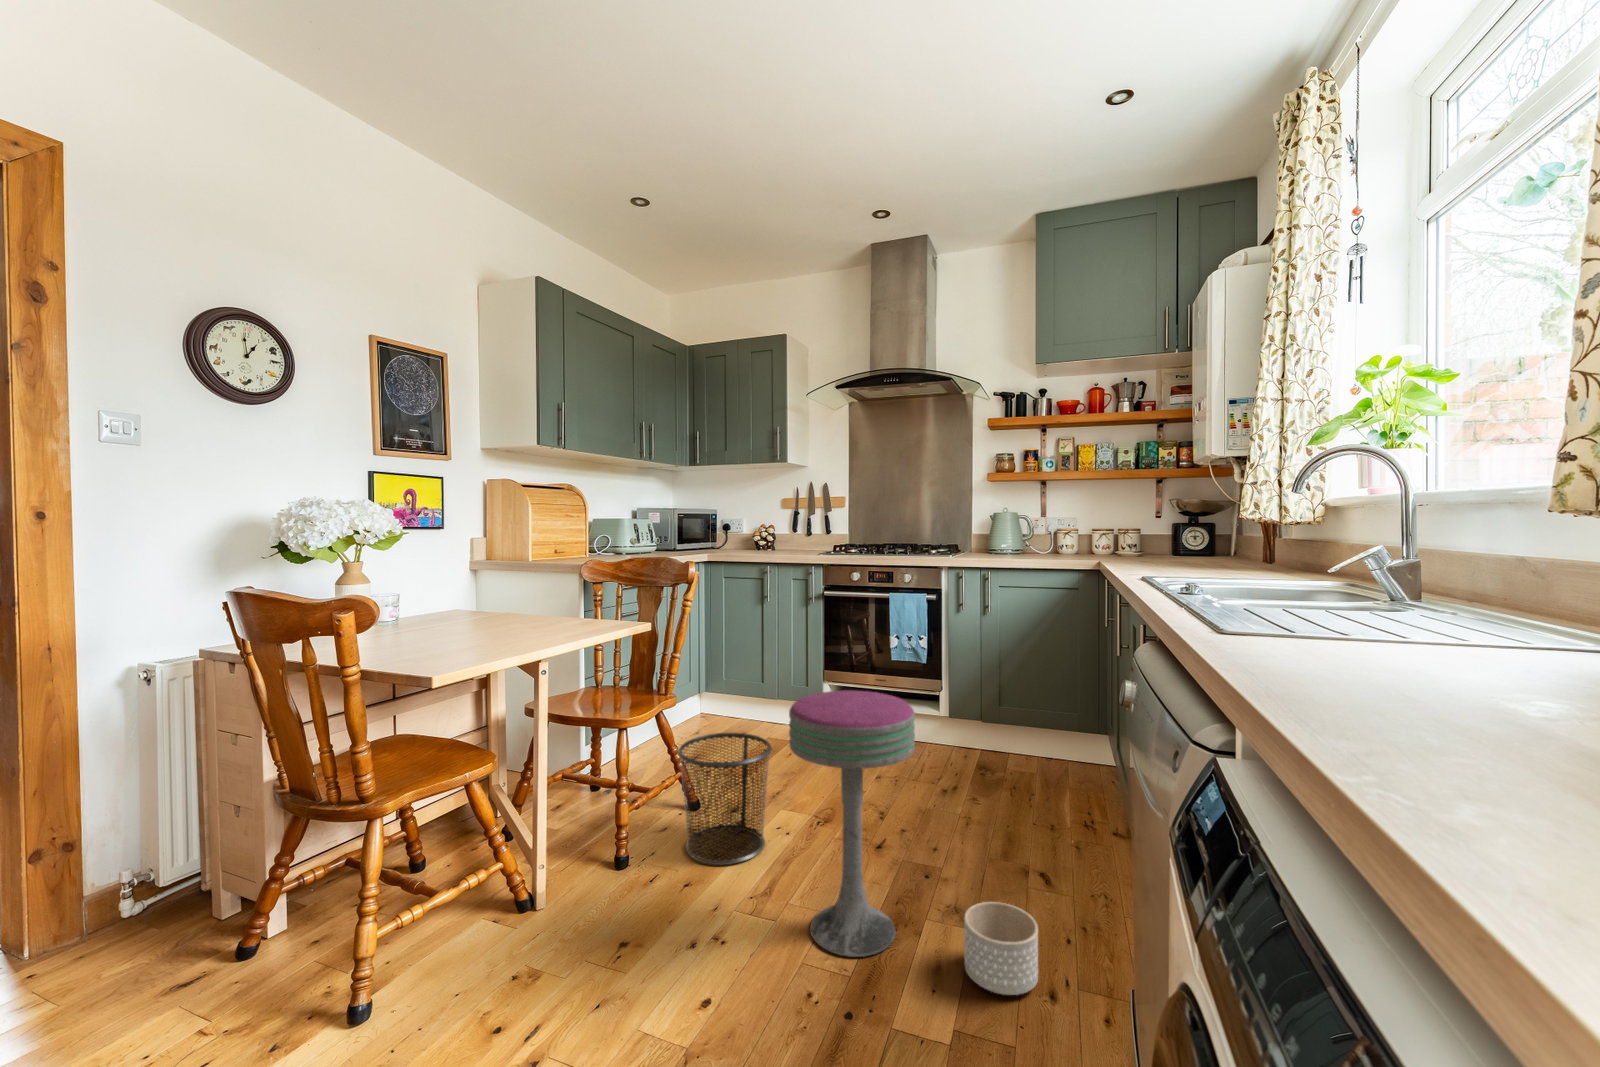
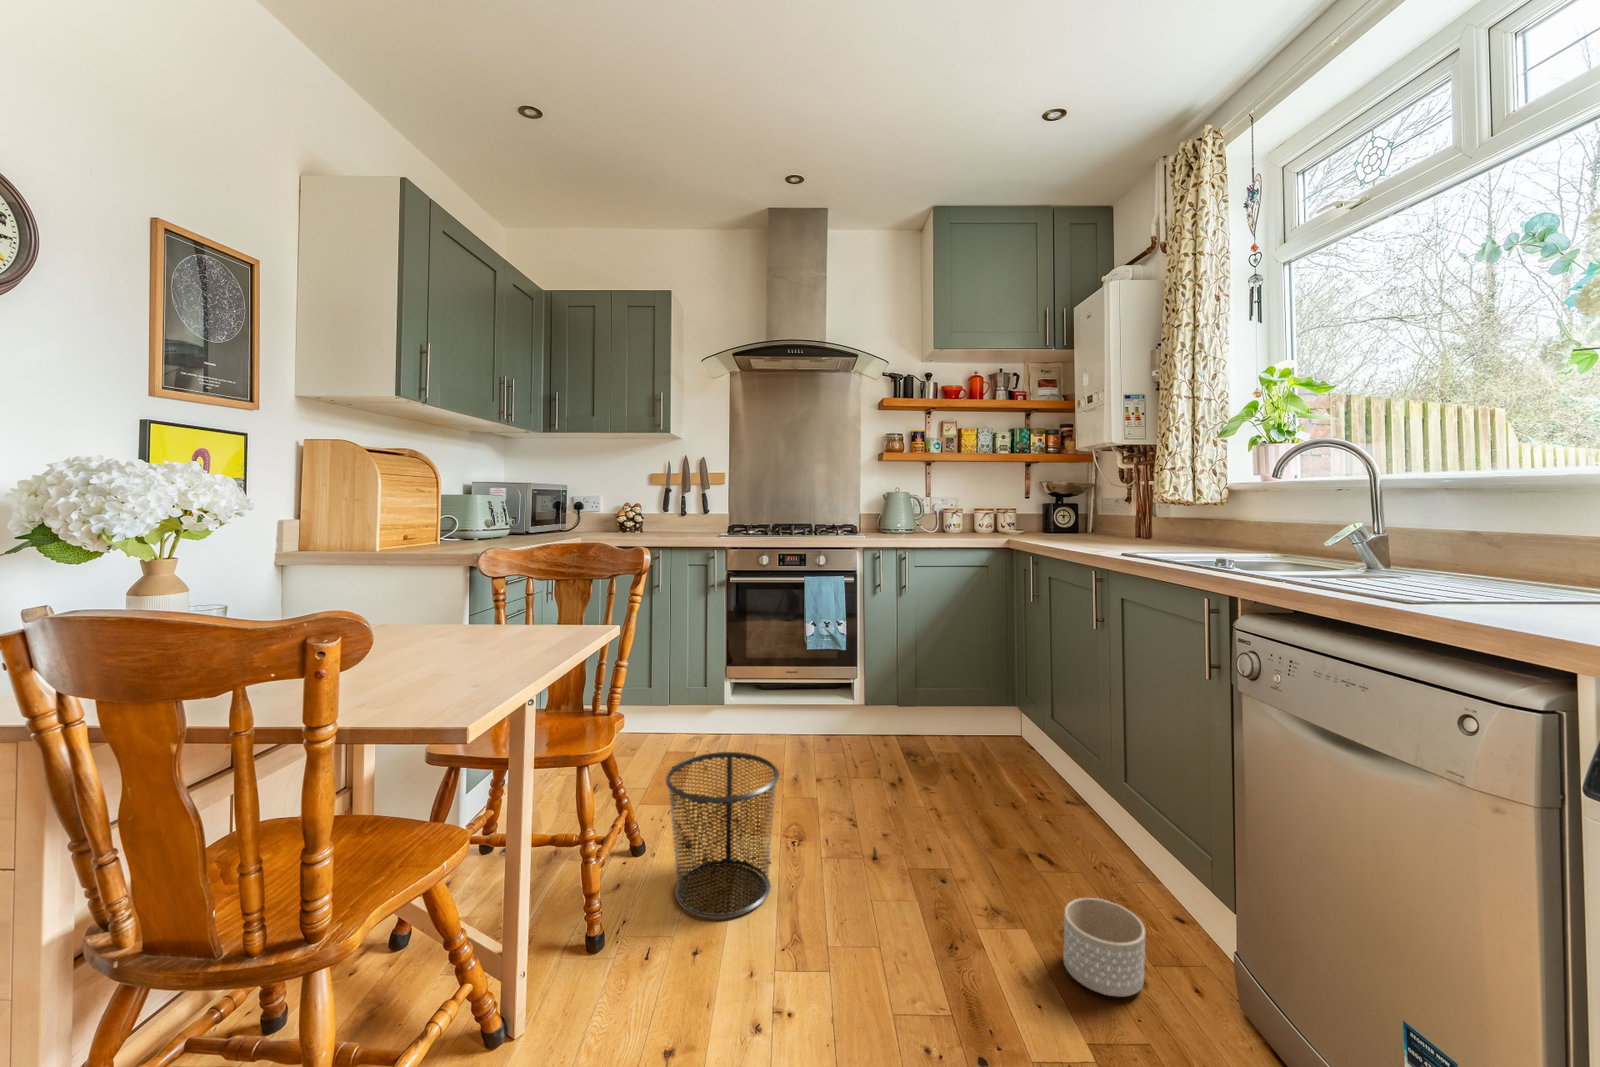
bar stool: present [789,691,915,957] -> none [866,693,1012,998]

